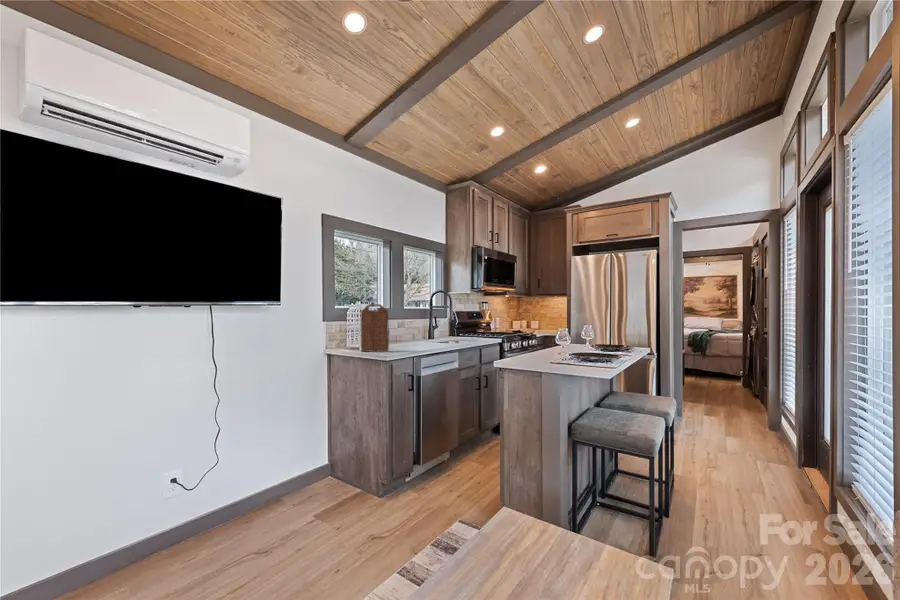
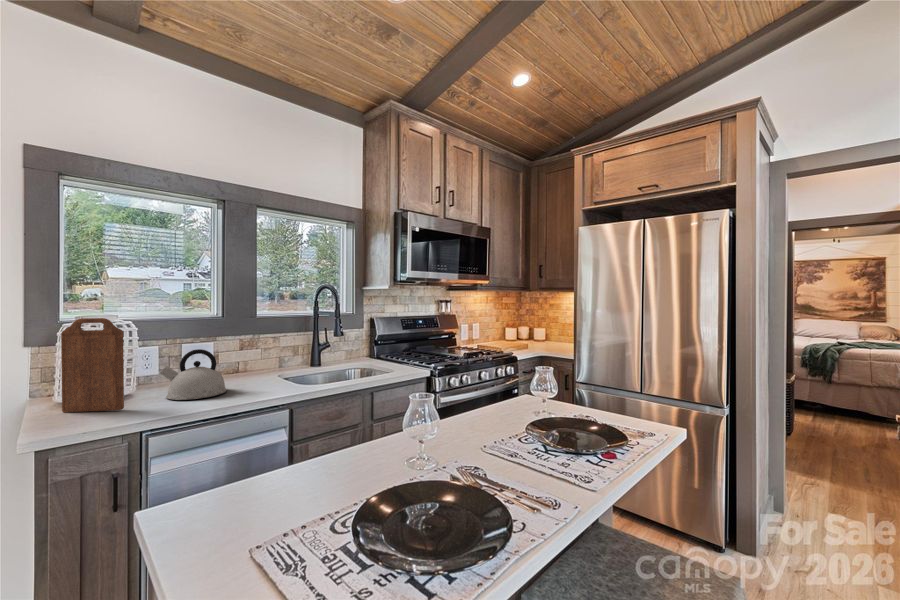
kettle: none [388,323,418,348] -> present [160,349,227,400]

